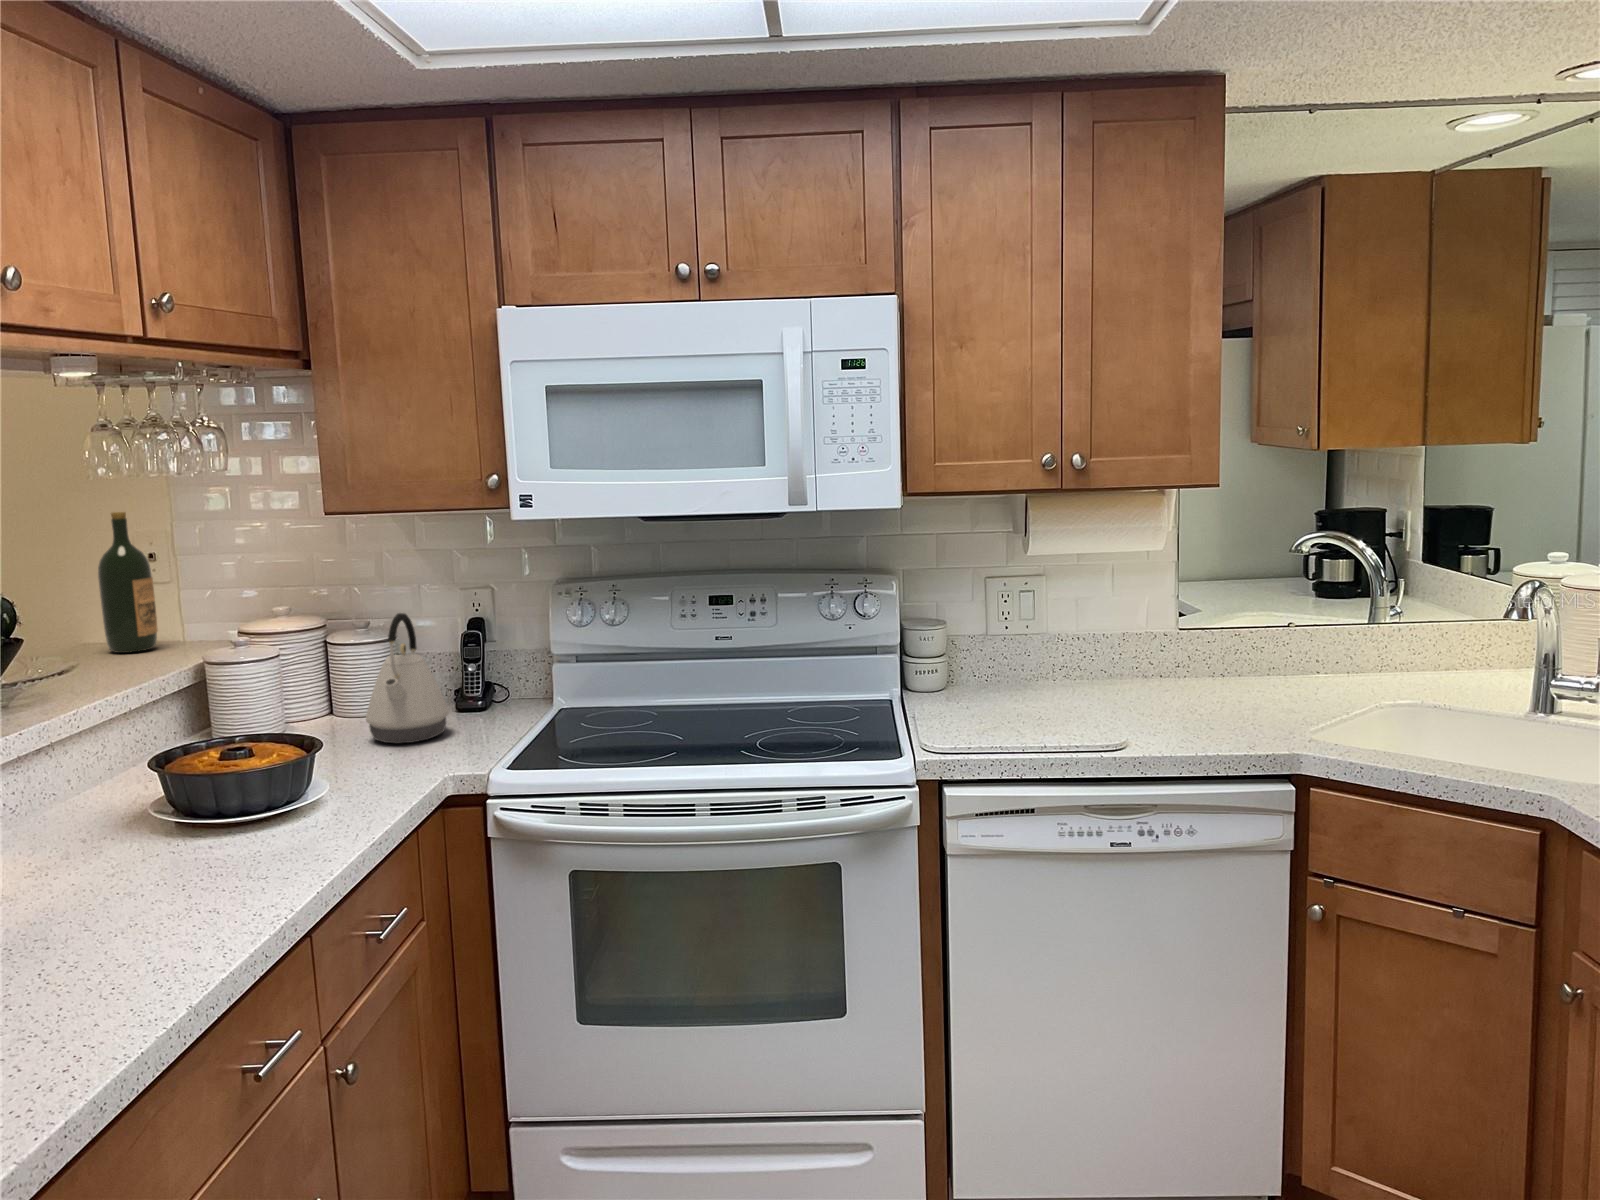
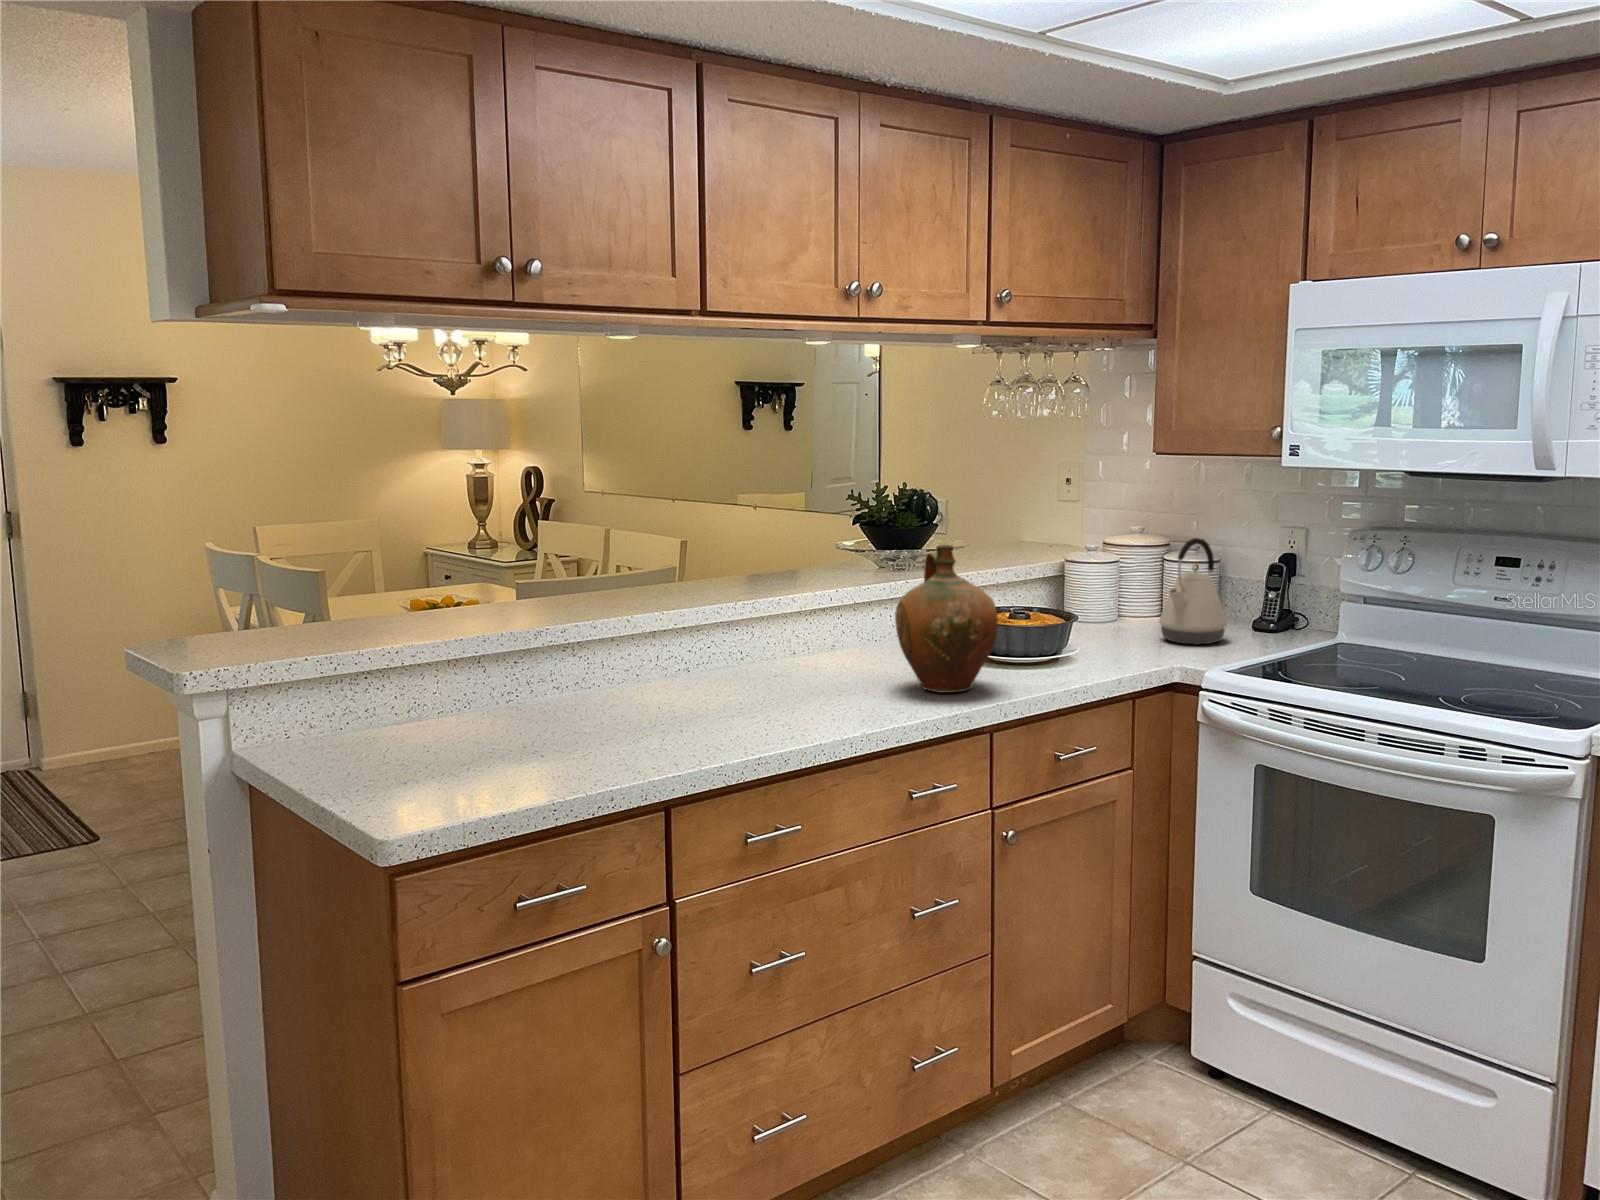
wine bottle: present [98,512,158,653] -> none [1022,444,1058,549]
ceramic jug: none [70,673,255,902] -> present [895,545,998,693]

